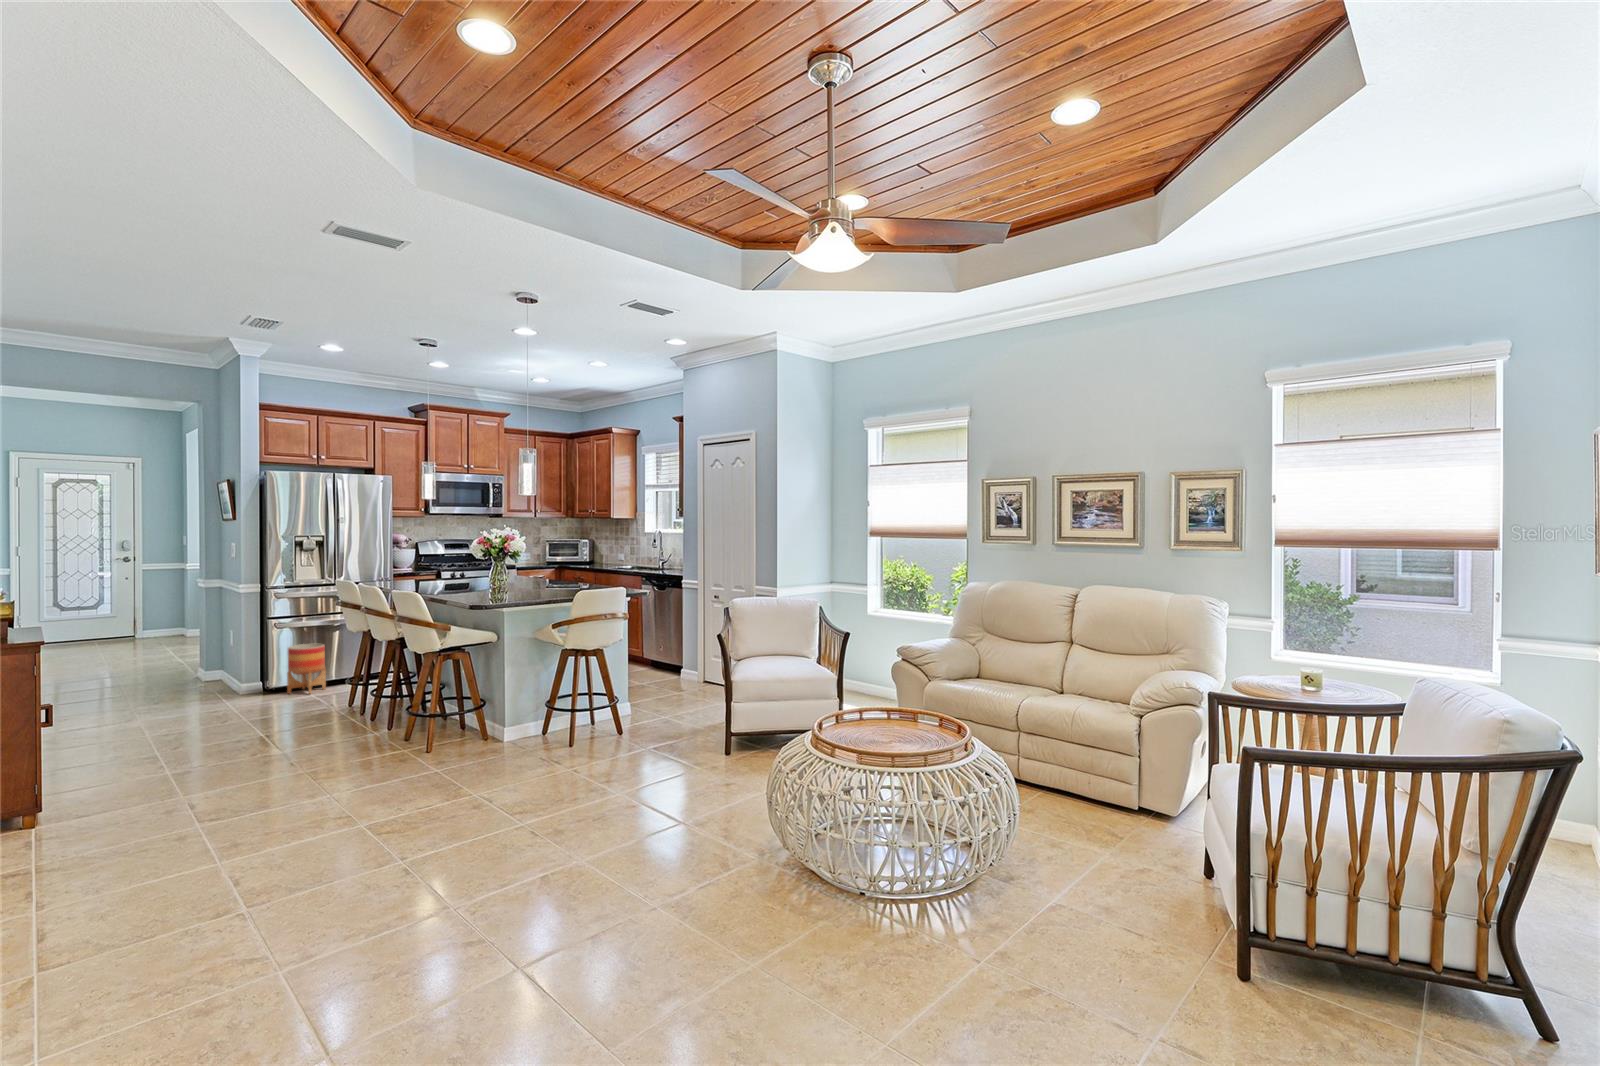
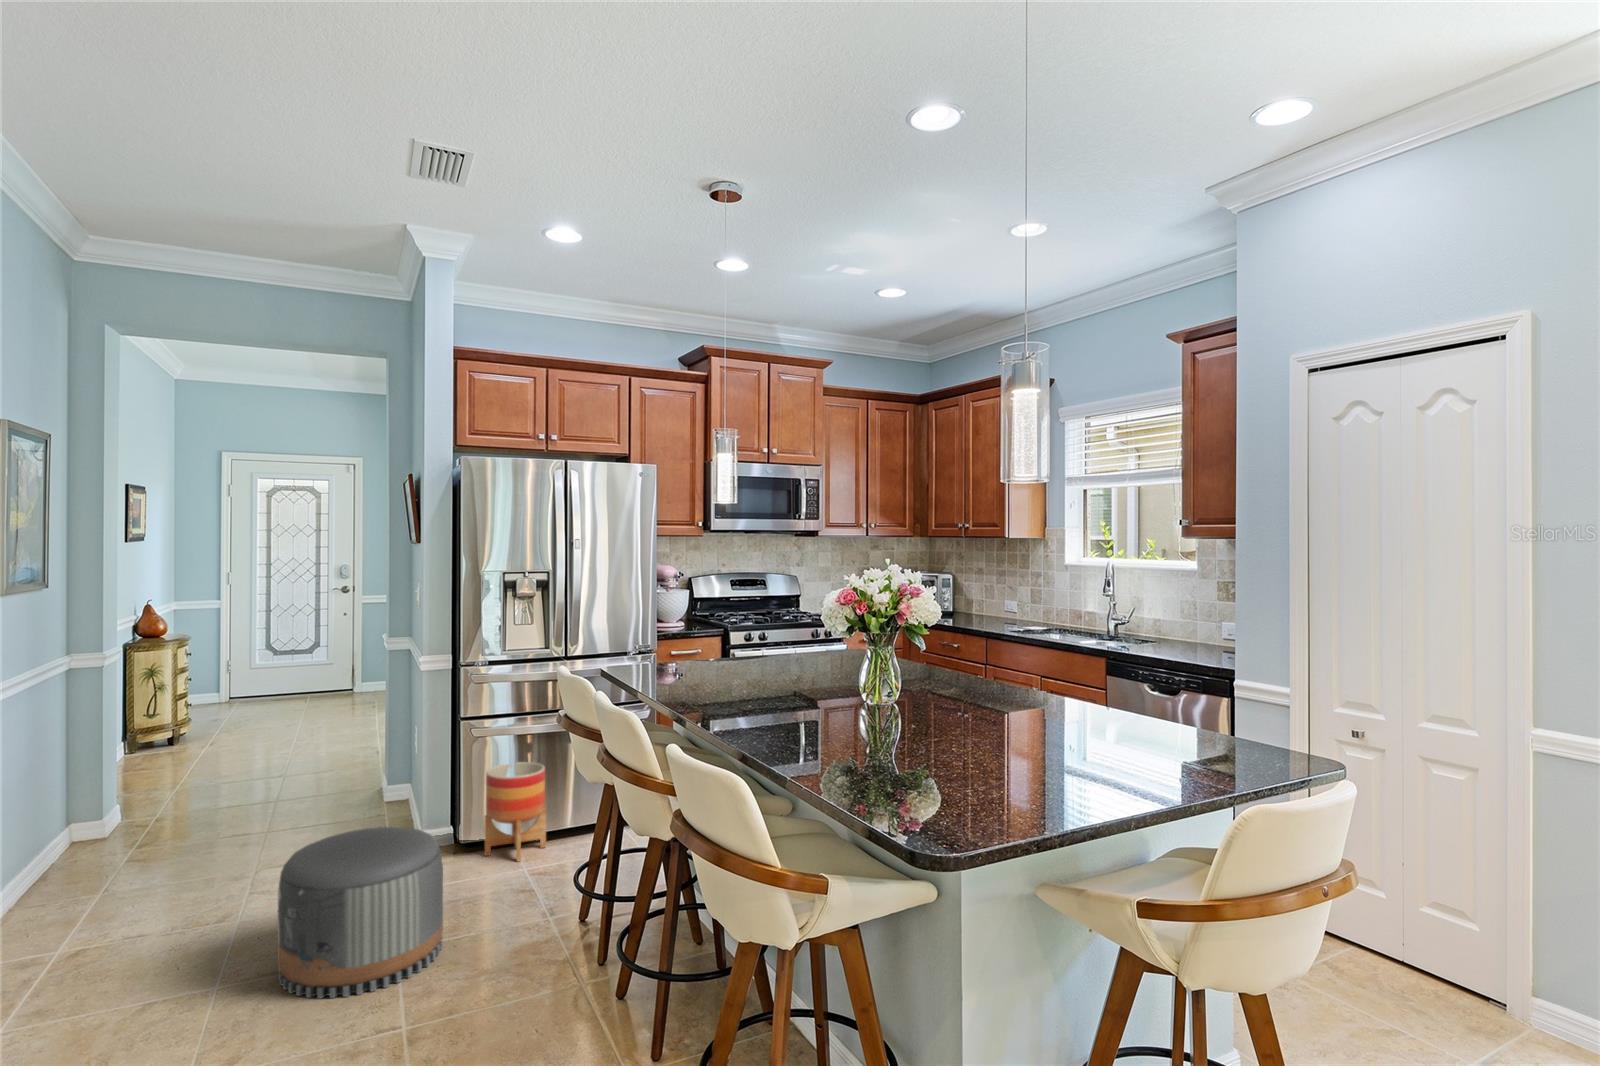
pouf: none [187,664,277,734] -> present [278,827,443,999]

